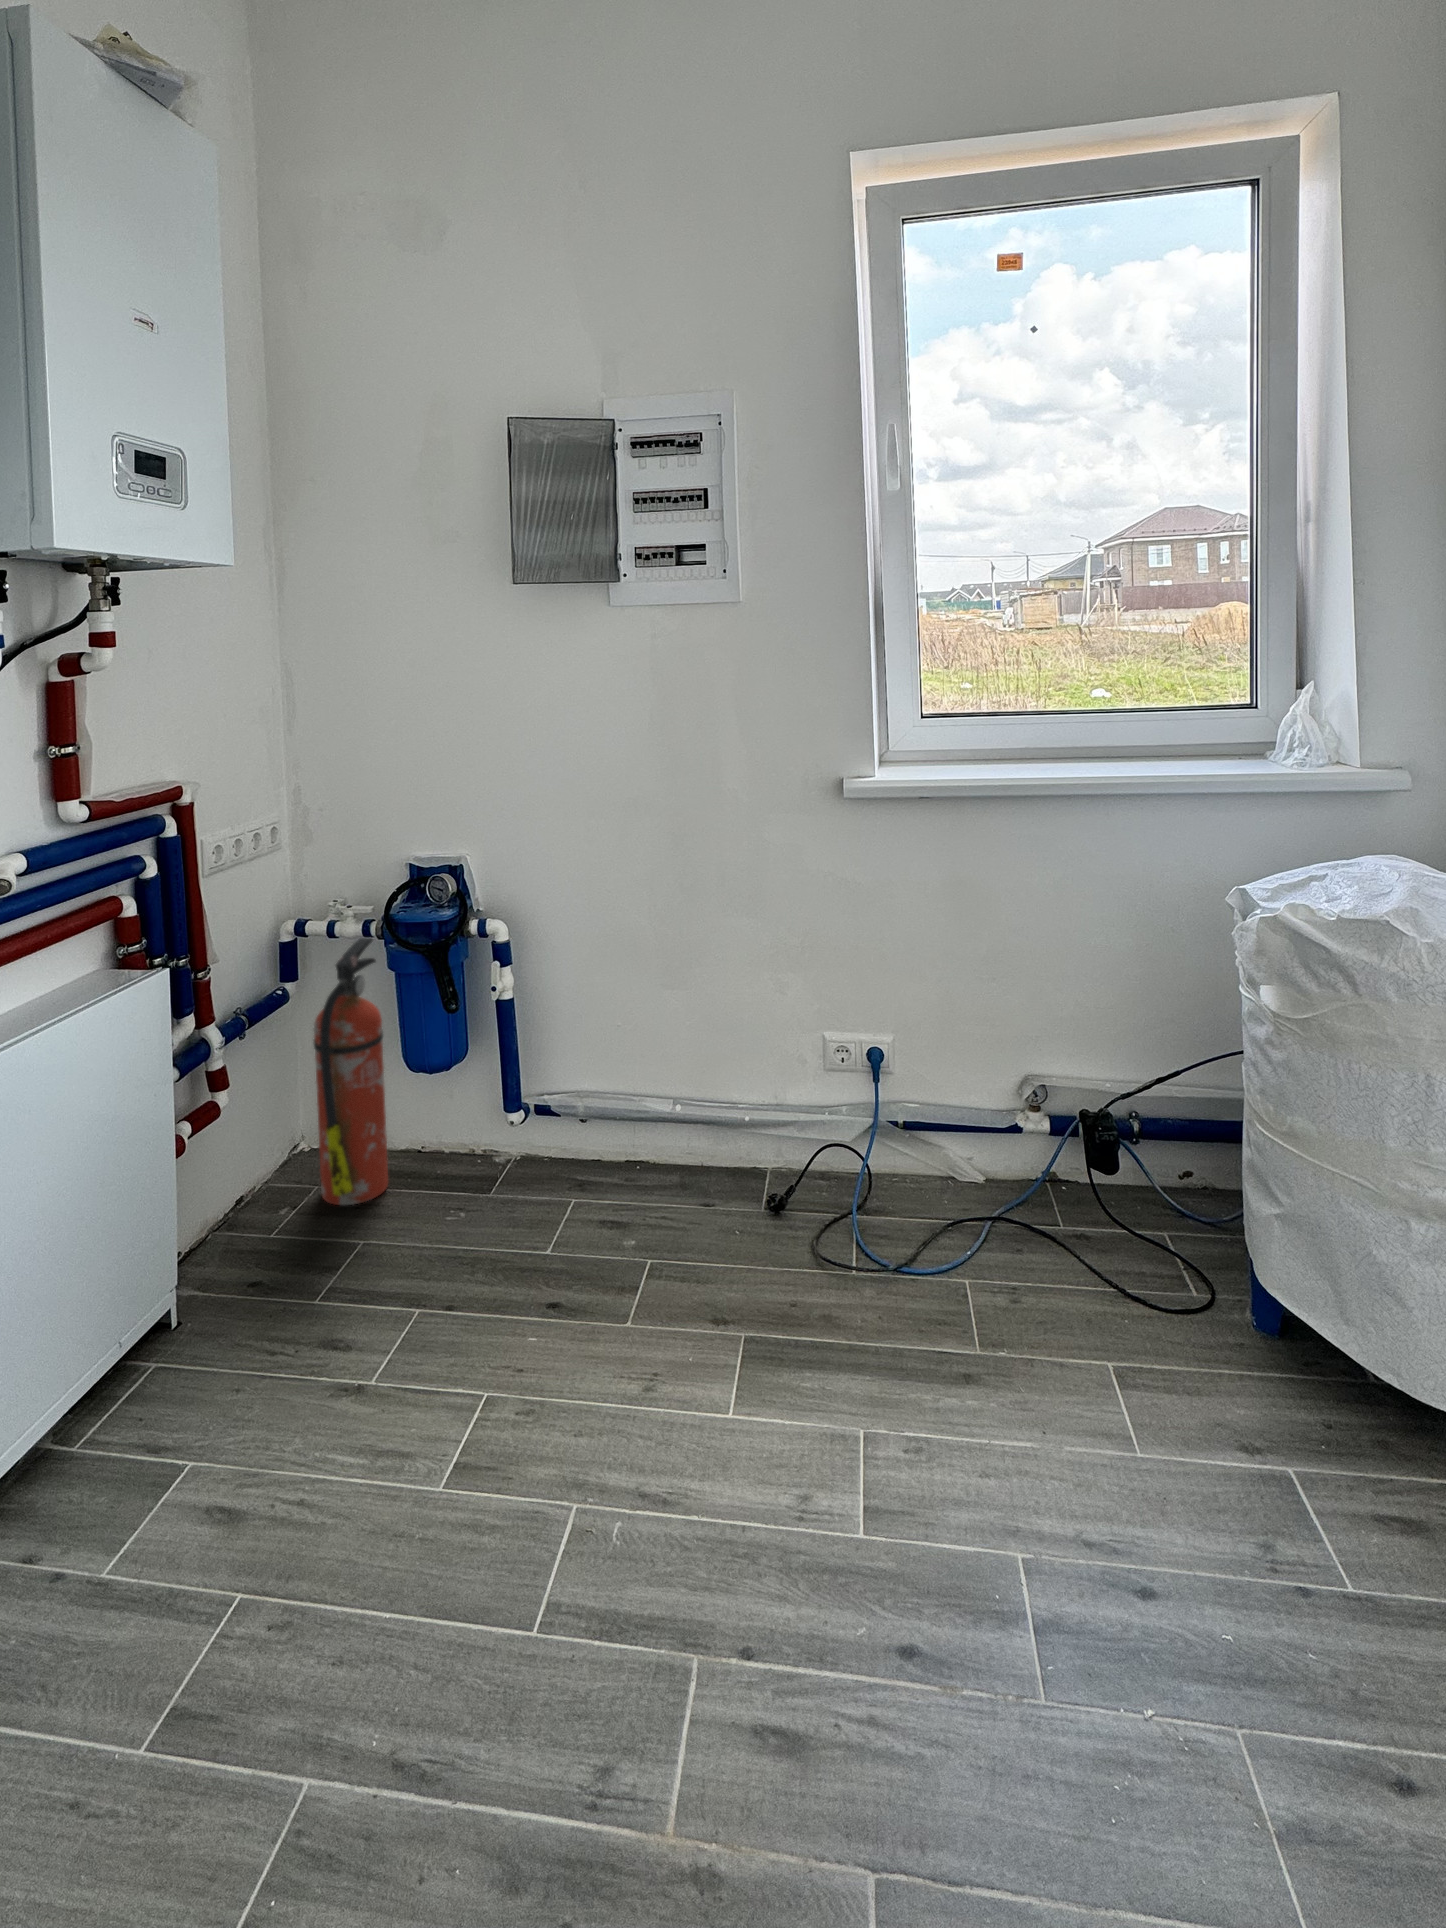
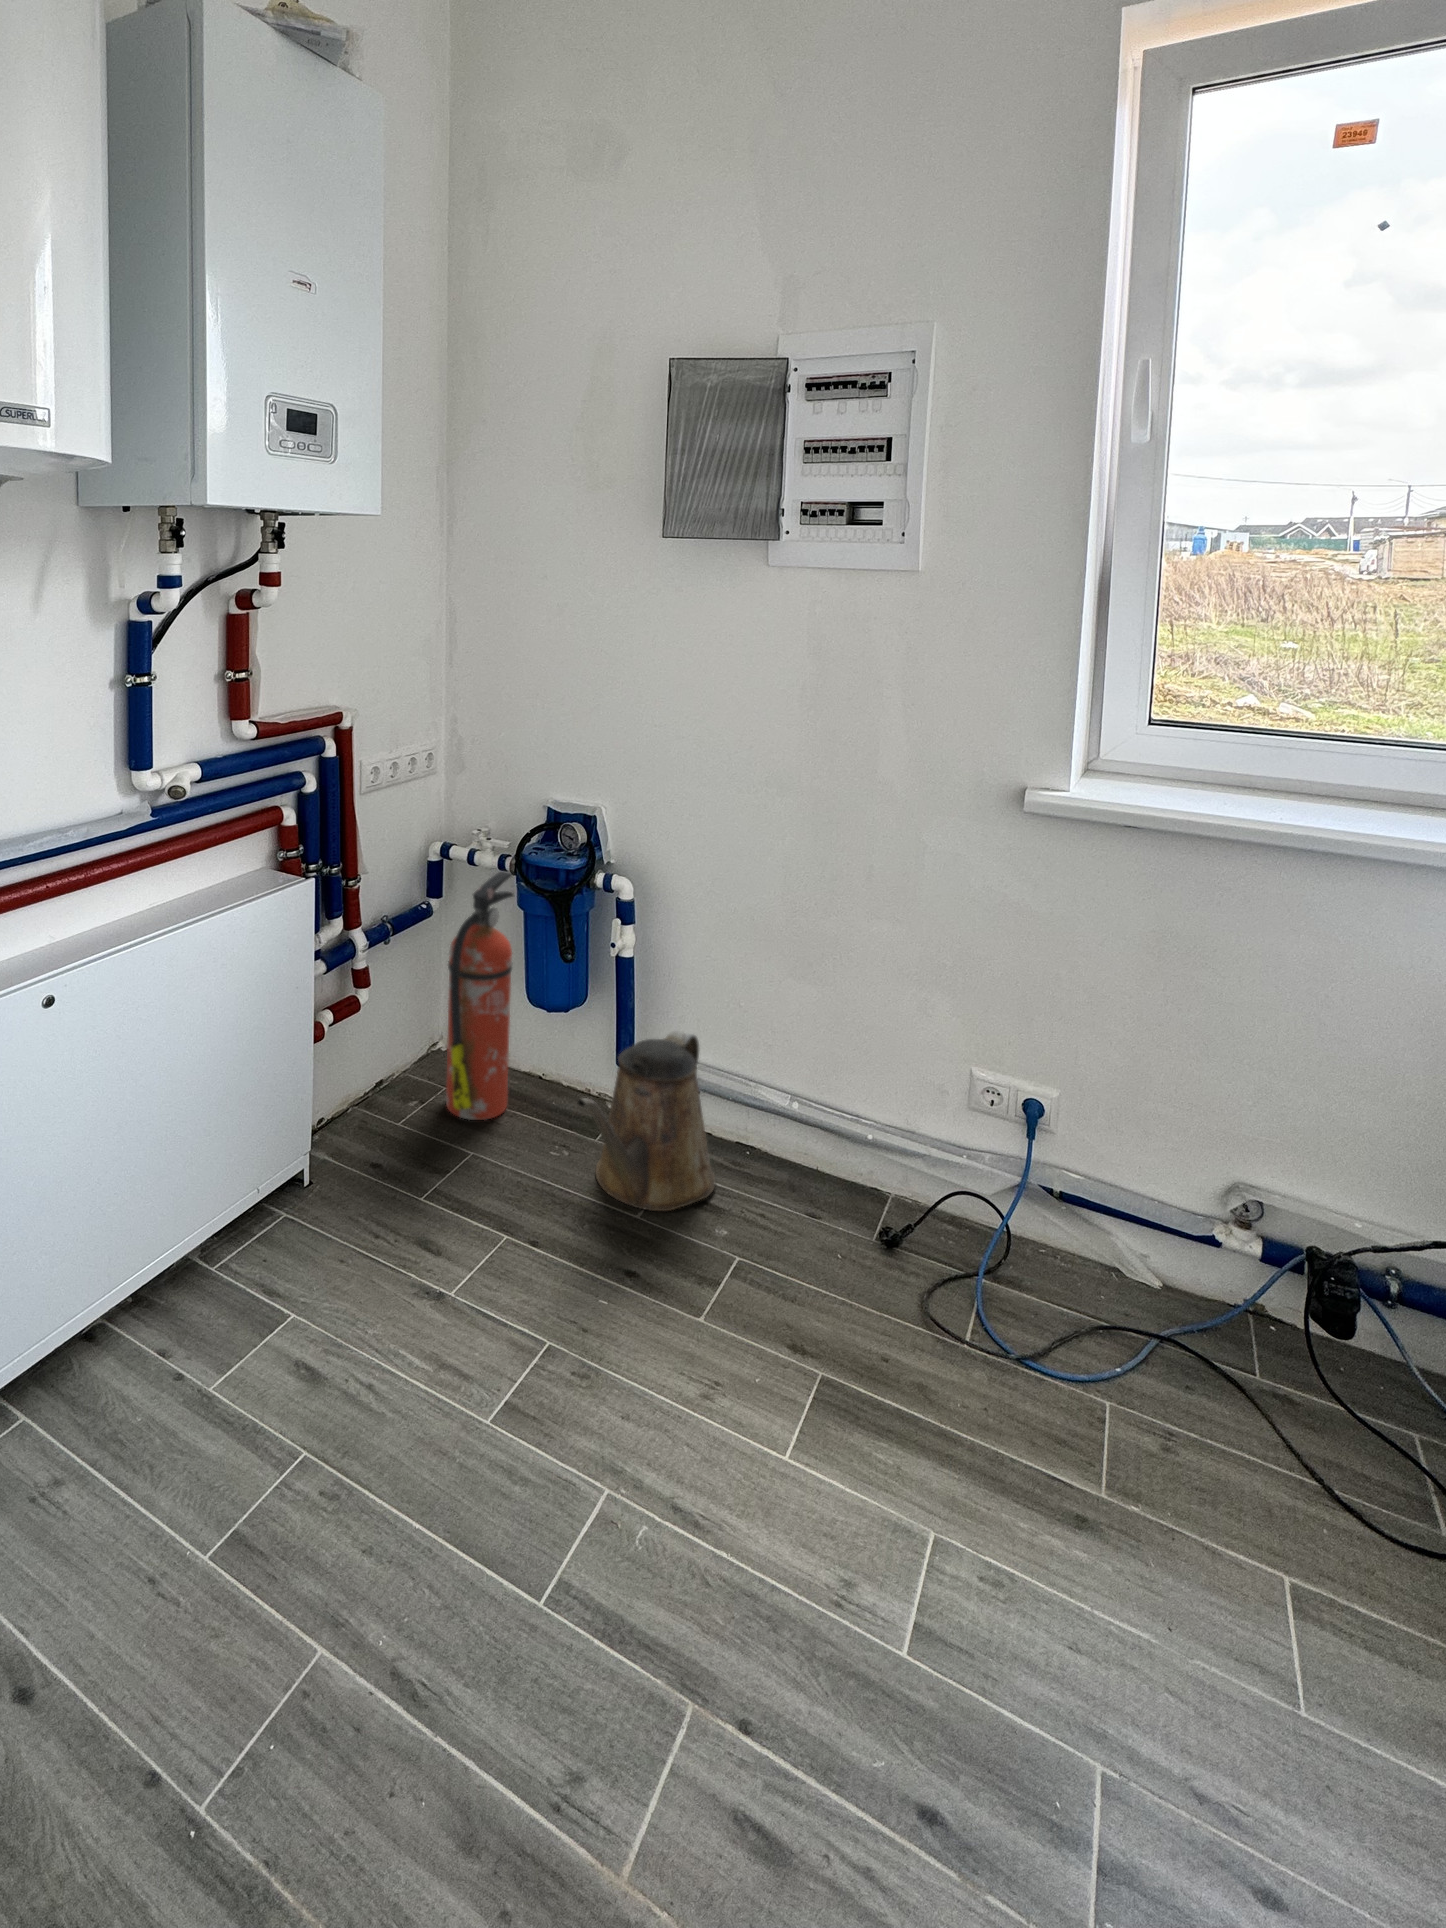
watering can: none [484,1063,612,1243] -> present [577,1031,715,1211]

